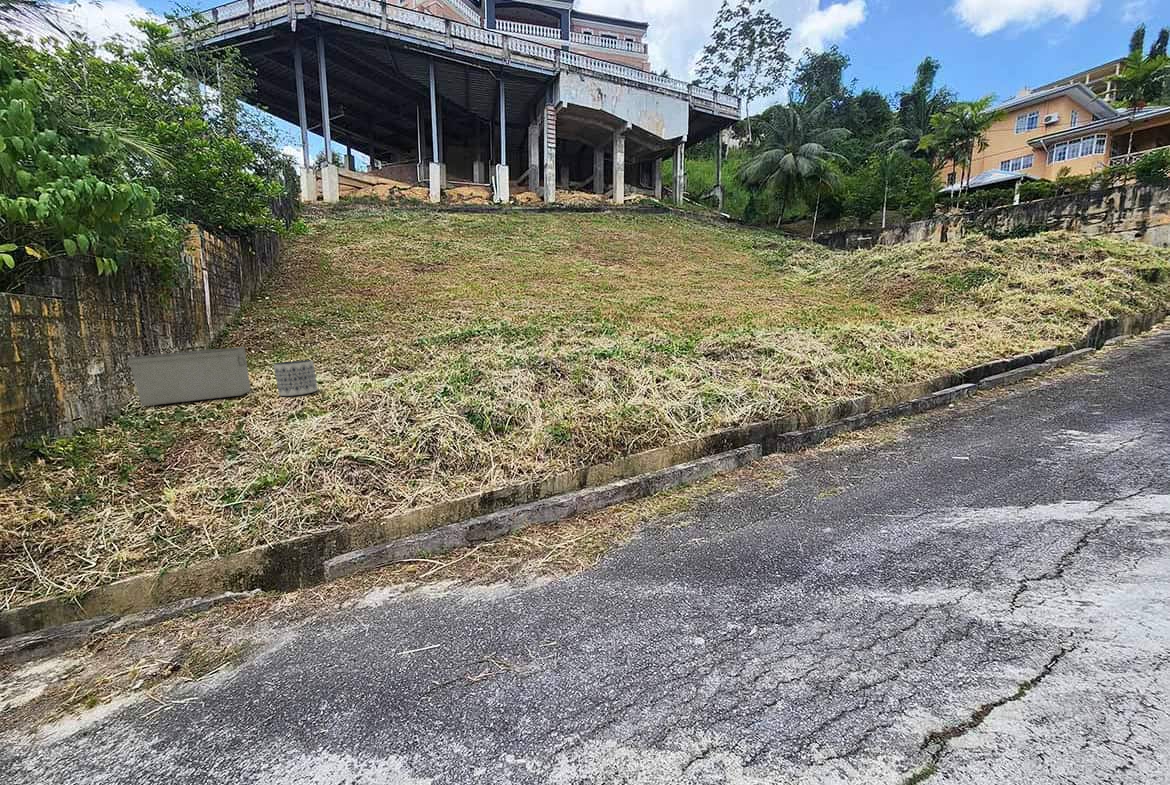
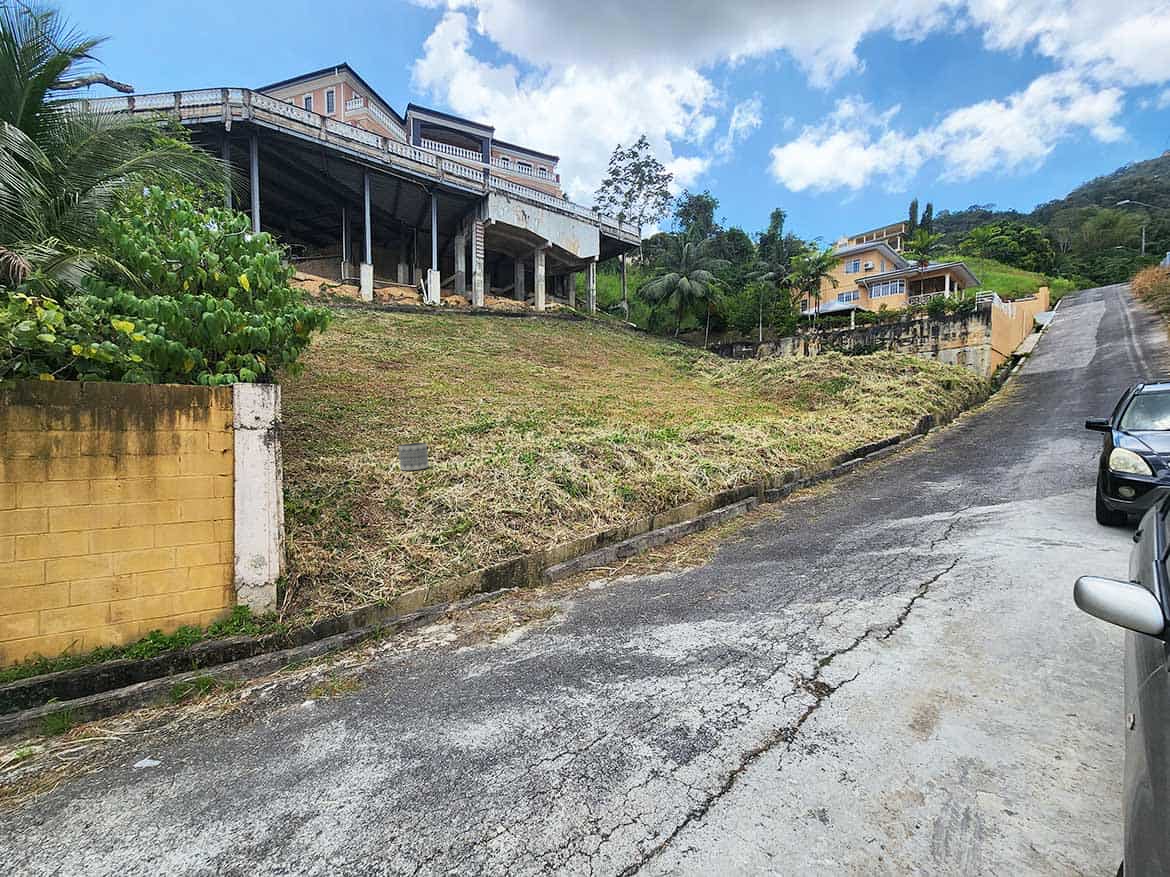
storage bin: present [128,347,251,406] -> none [286,433,367,480]

